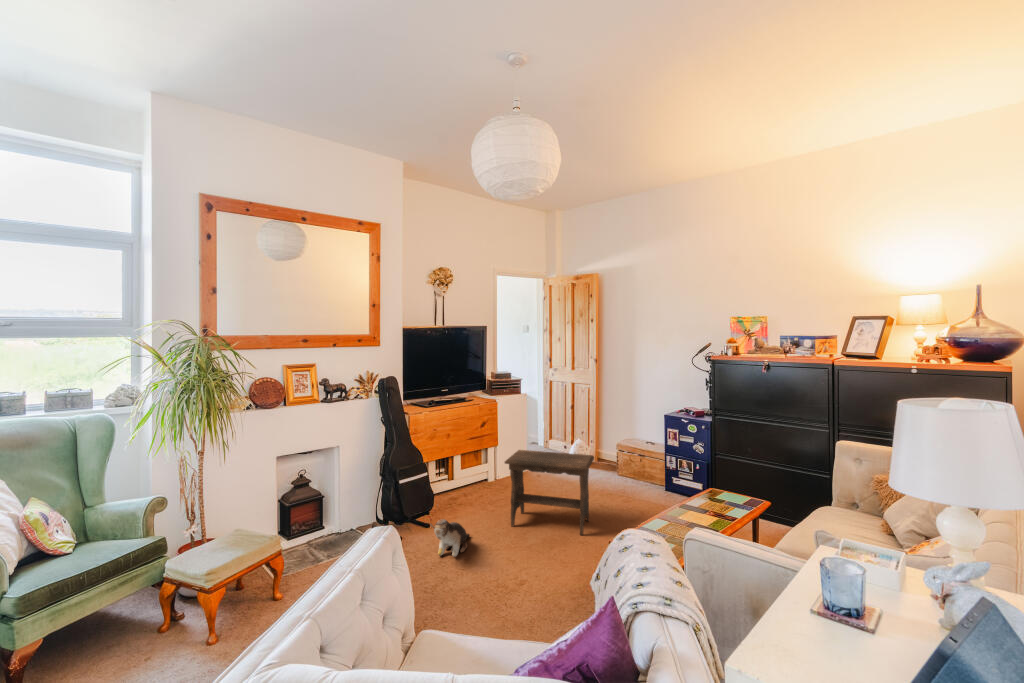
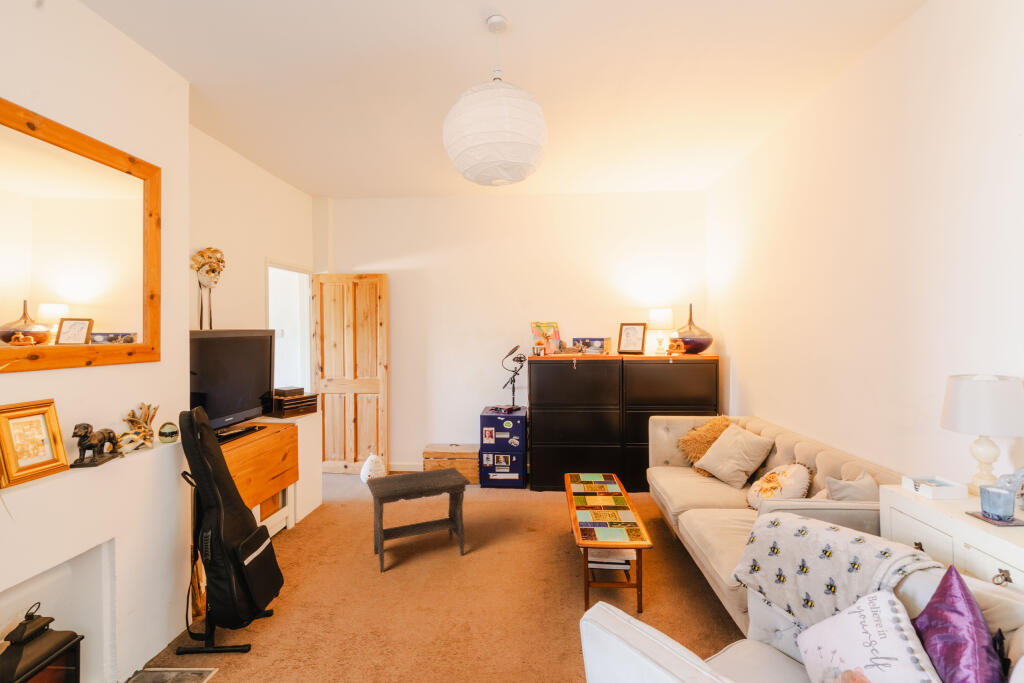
plush toy: present [430,519,470,557] -> none [331,589,362,642]

